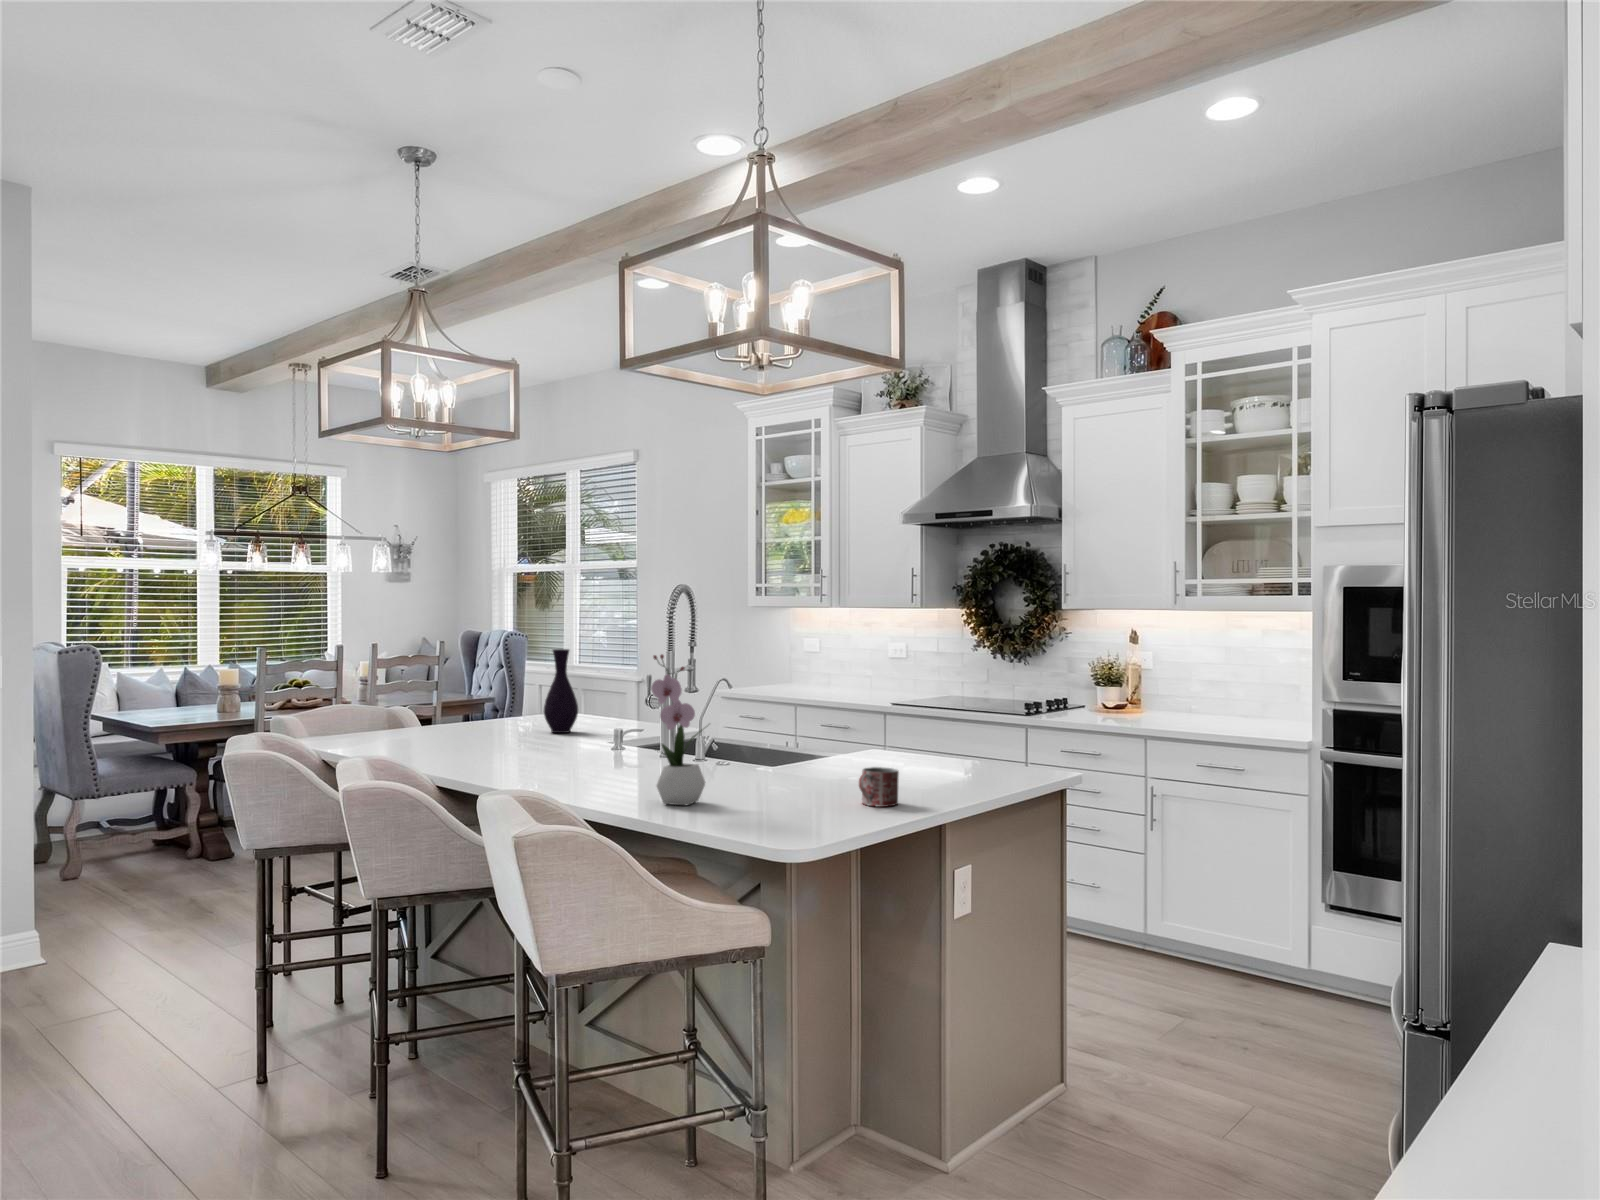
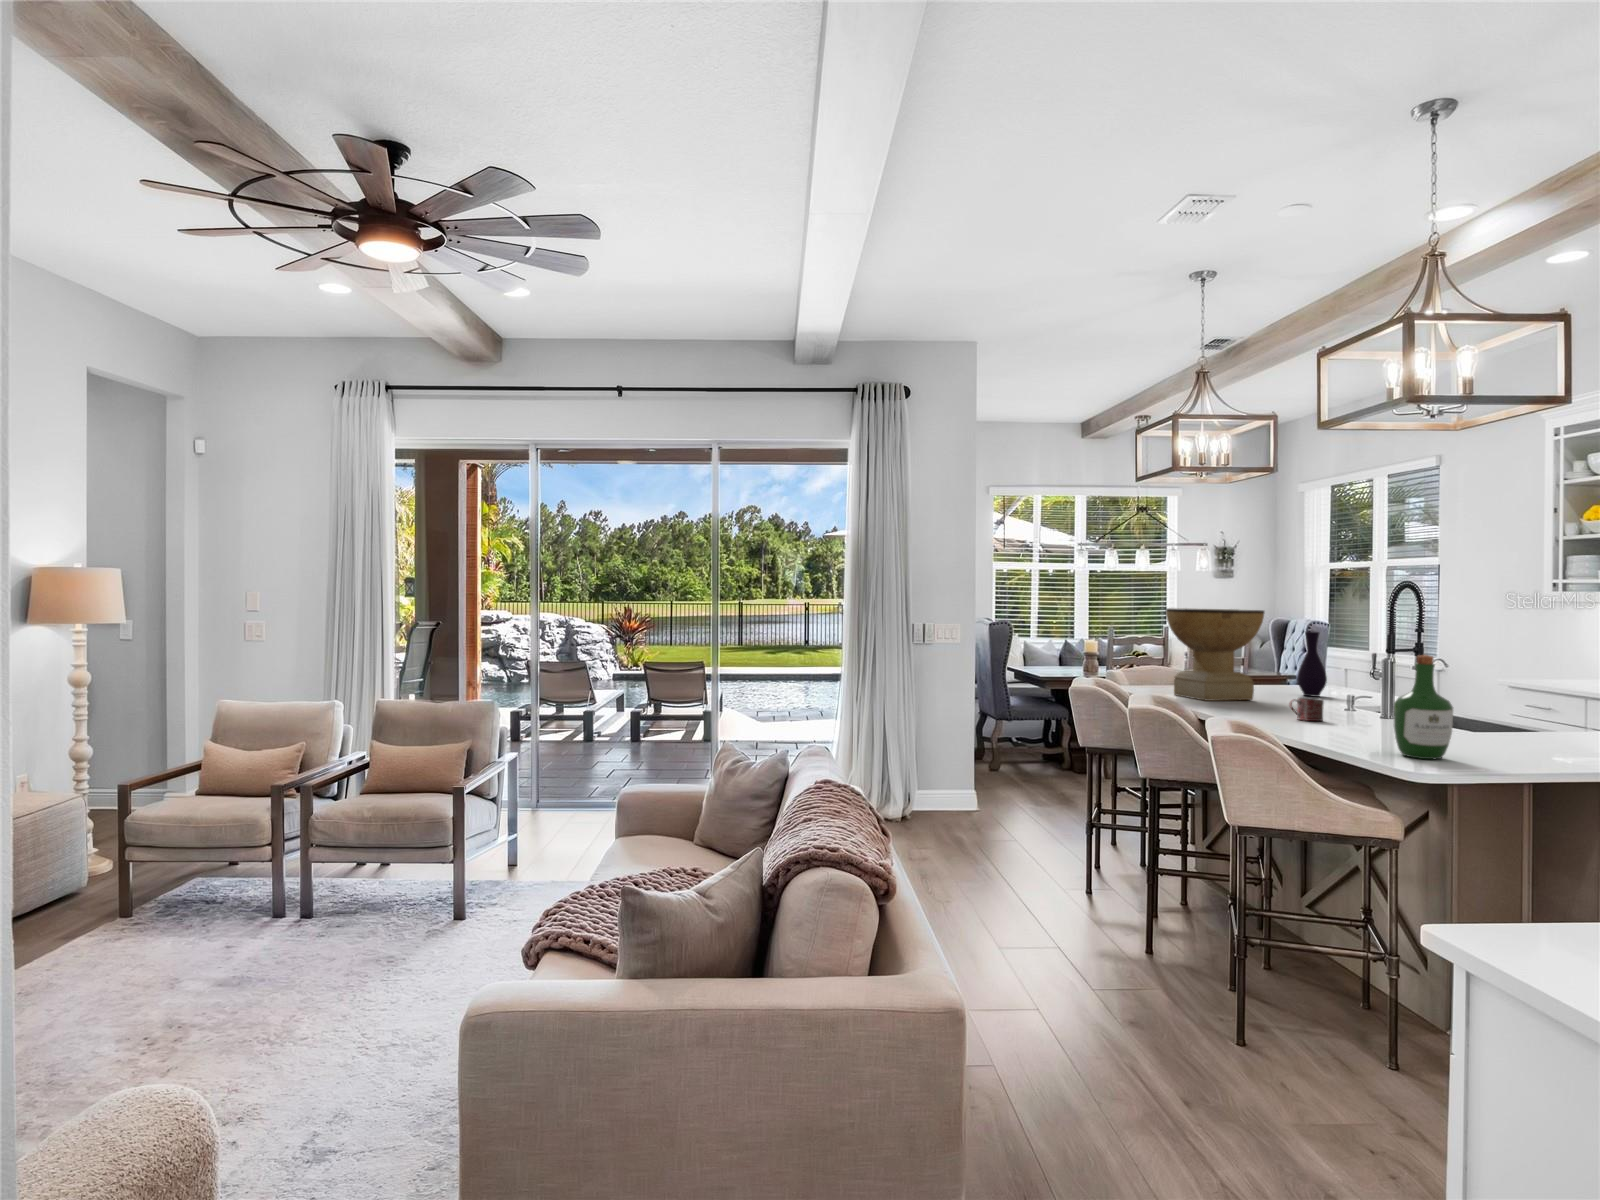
decorative bowl: none [379,623,514,756] -> present [1166,608,1264,701]
flower arrangement: present [651,655,705,806] -> none [1332,632,1385,742]
wine bottle: none [742,682,810,825] -> present [1394,654,1453,759]
mug: present [859,767,899,807] -> present [1290,697,1324,721]

